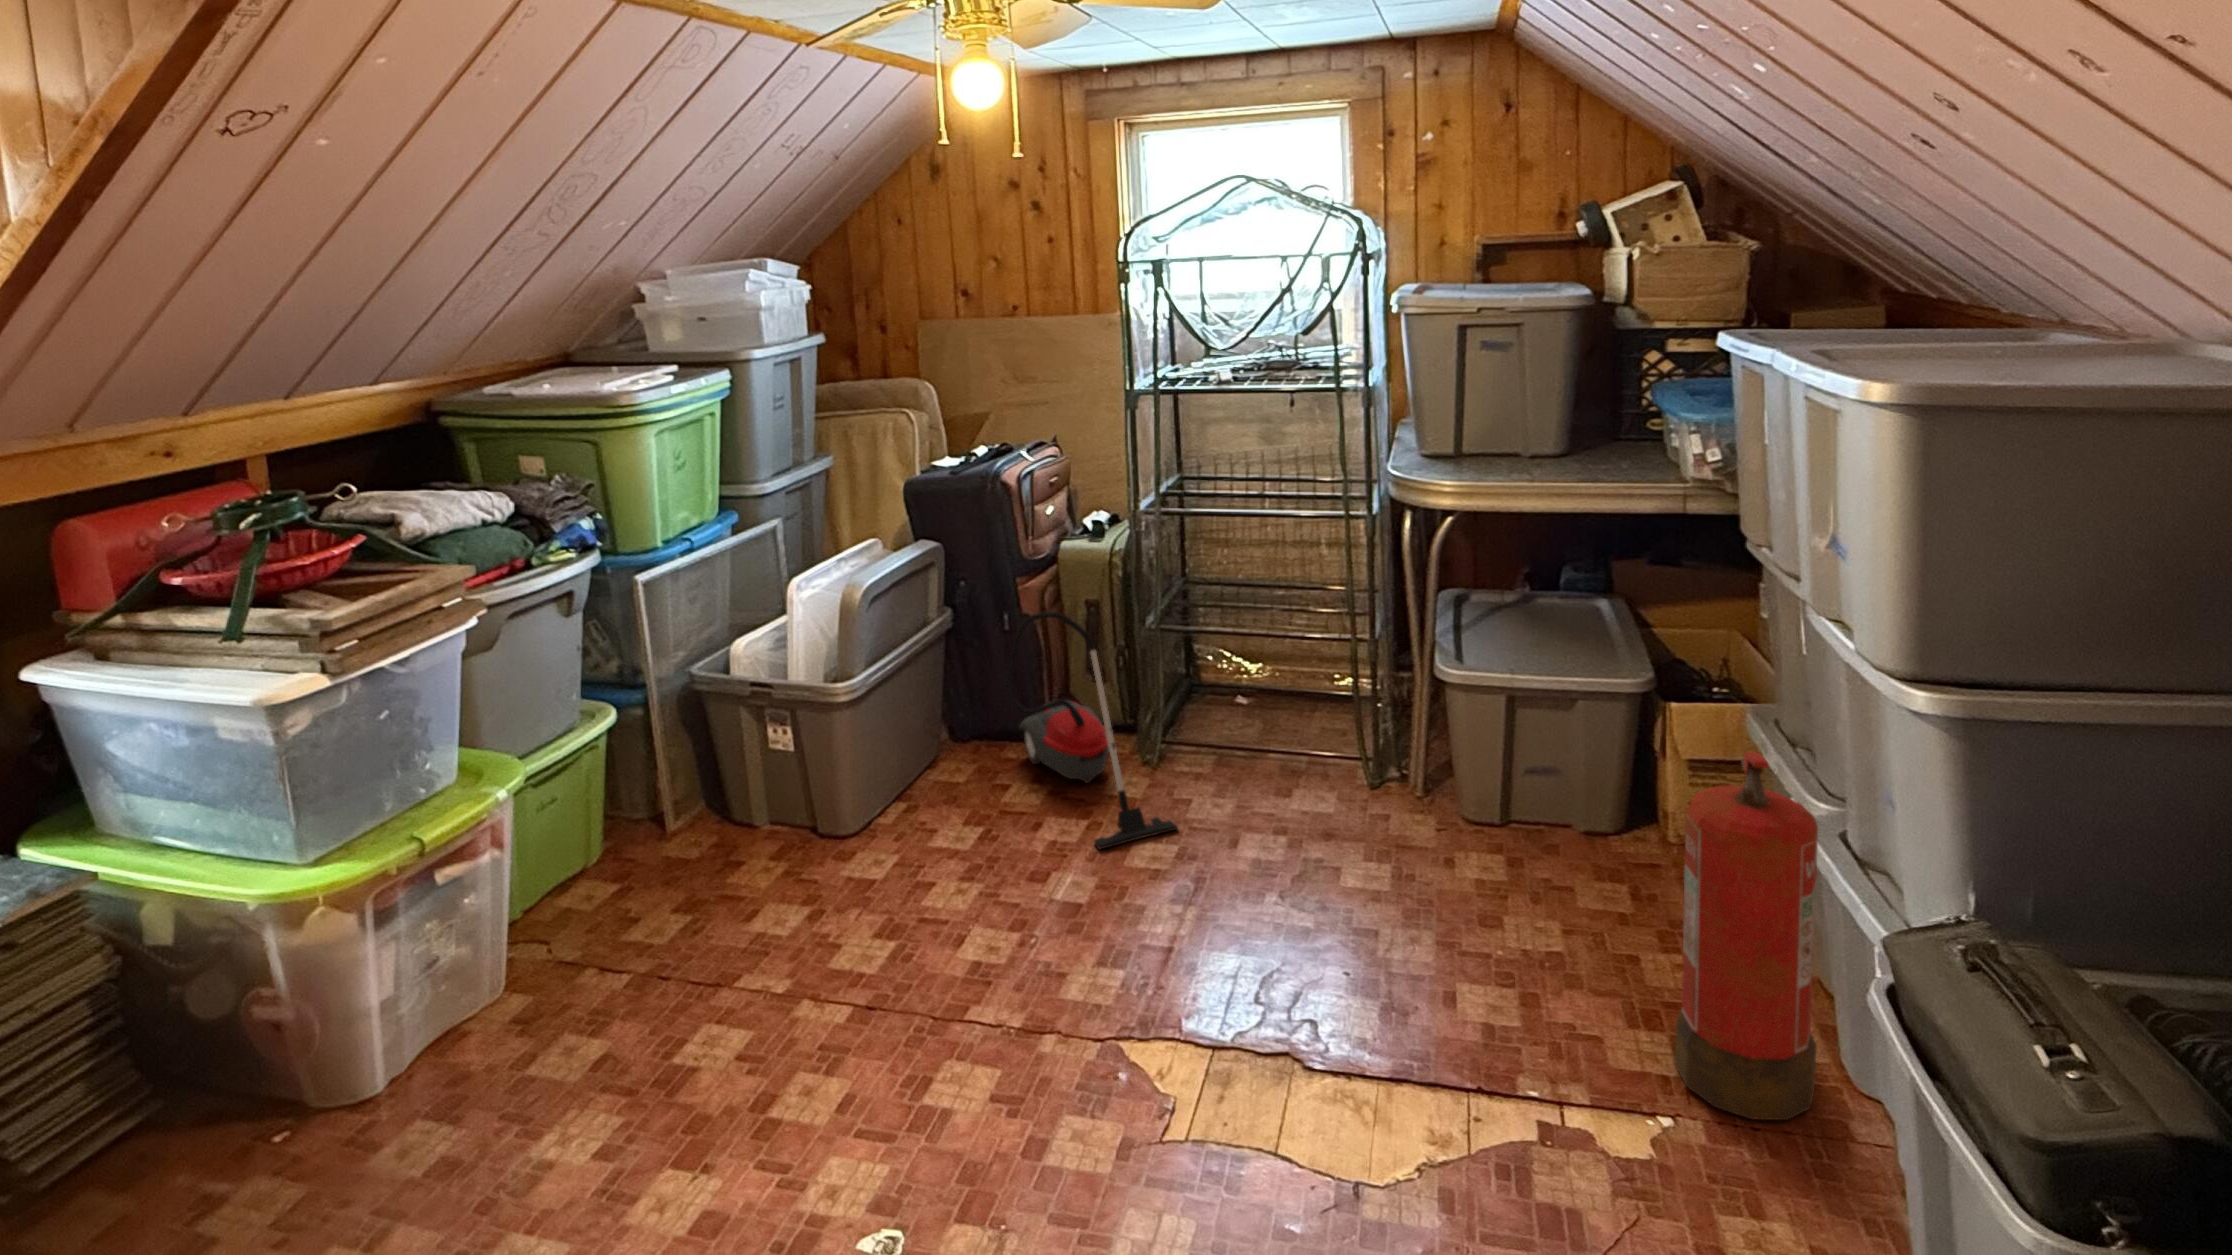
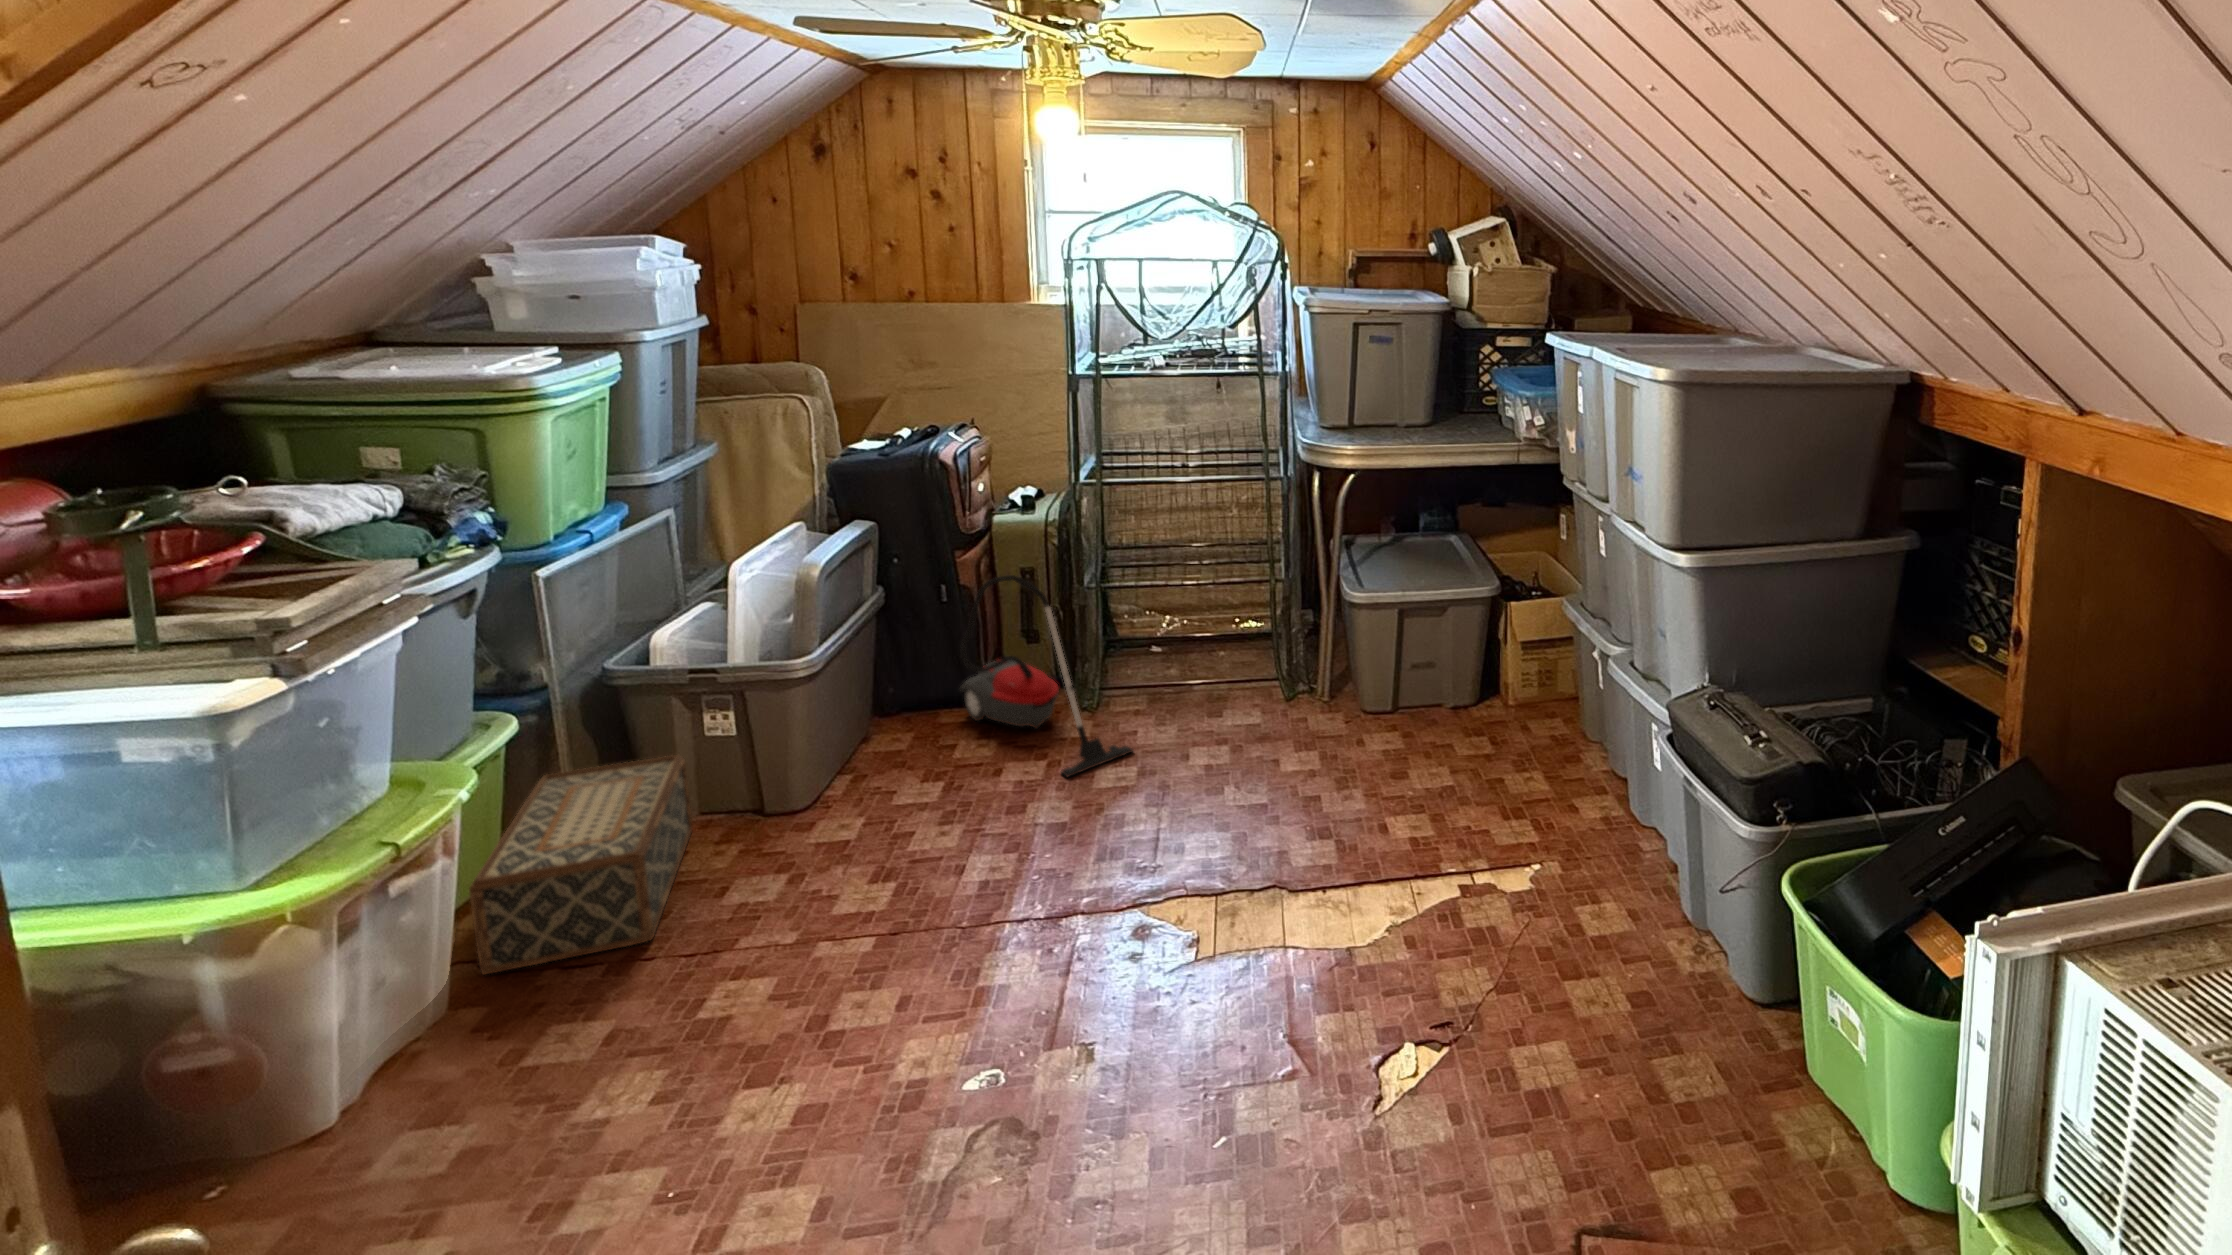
fire extinguisher: present [1675,752,1818,1120] -> none [1540,615,1626,858]
woven basket: none [526,768,750,966] -> present [469,755,692,974]

